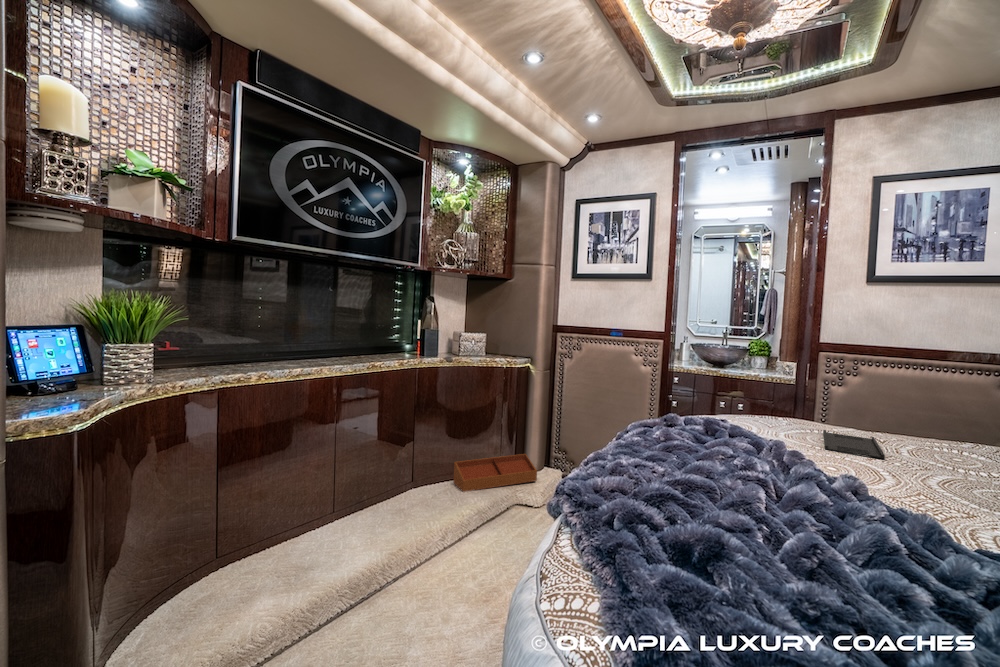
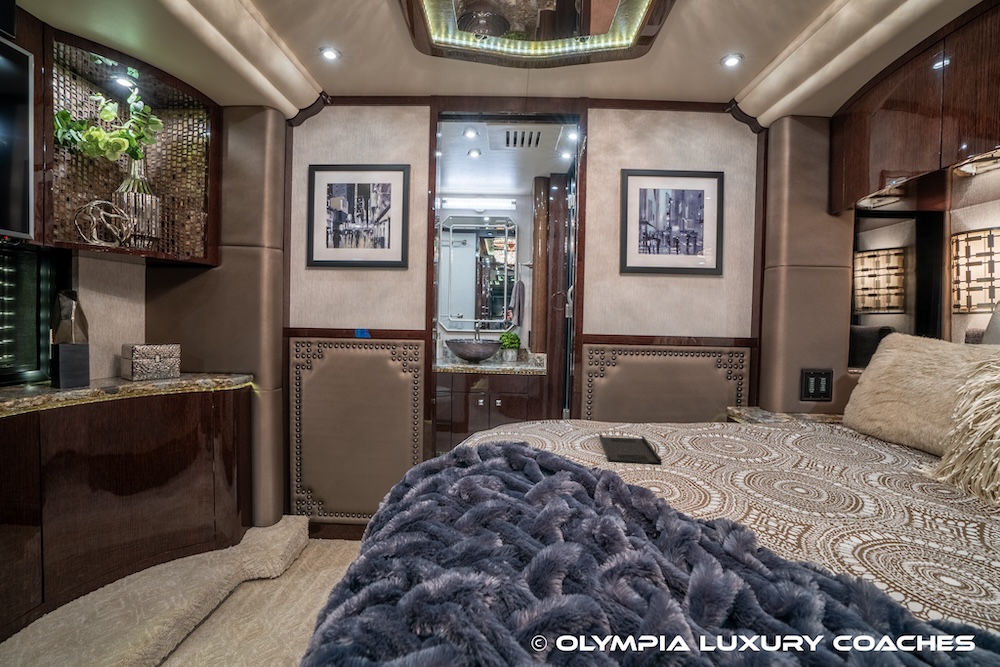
storage bin: present [454,454,537,492] -> none [132,507,270,588]

